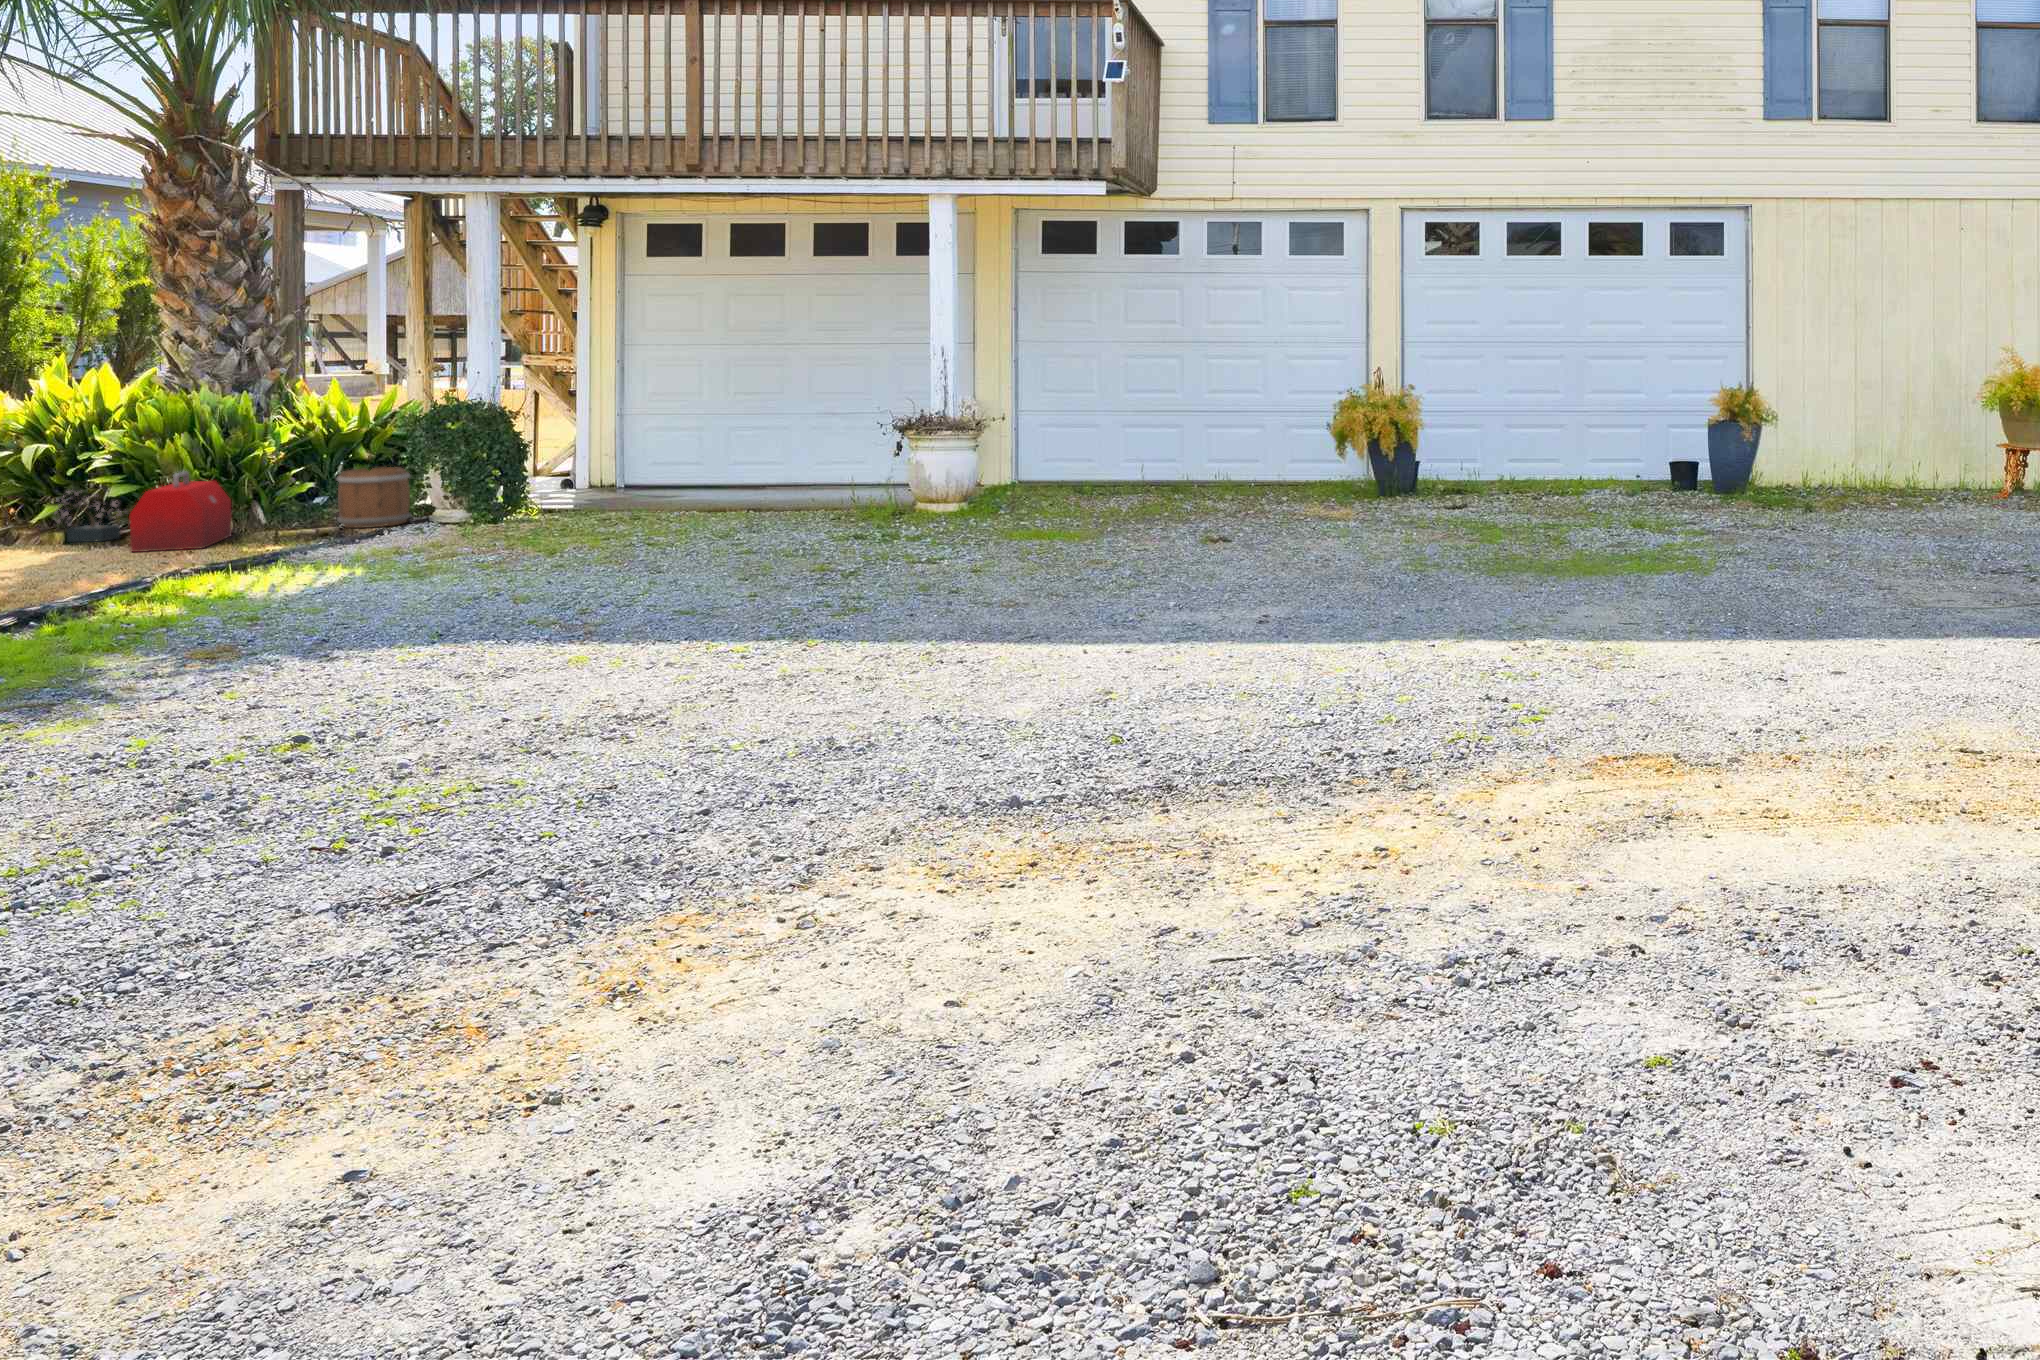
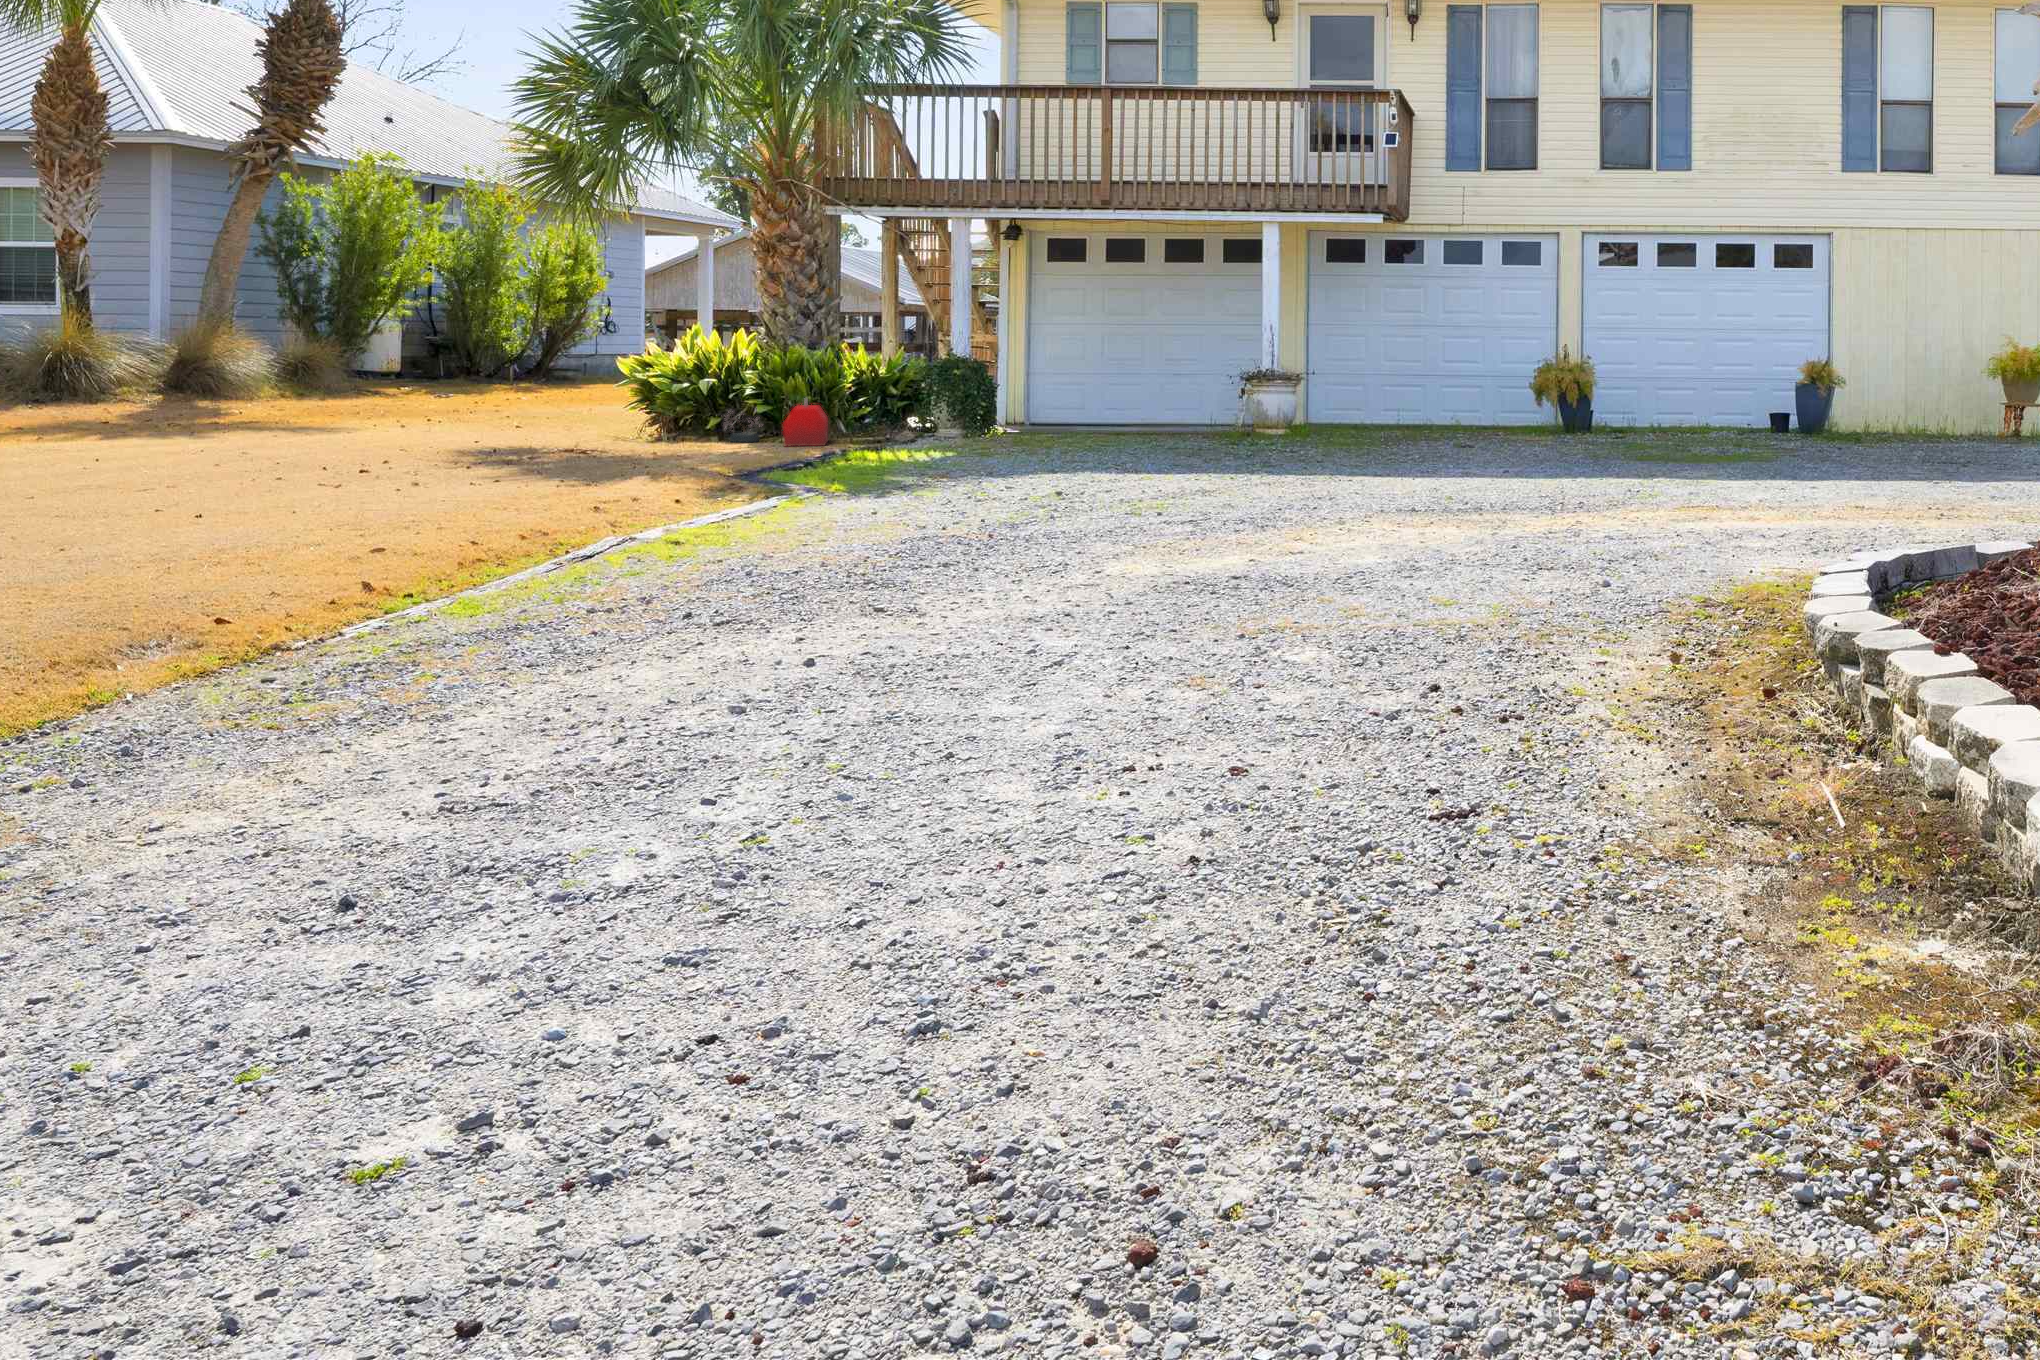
bucket: present [337,467,412,528] -> none [885,401,930,439]

